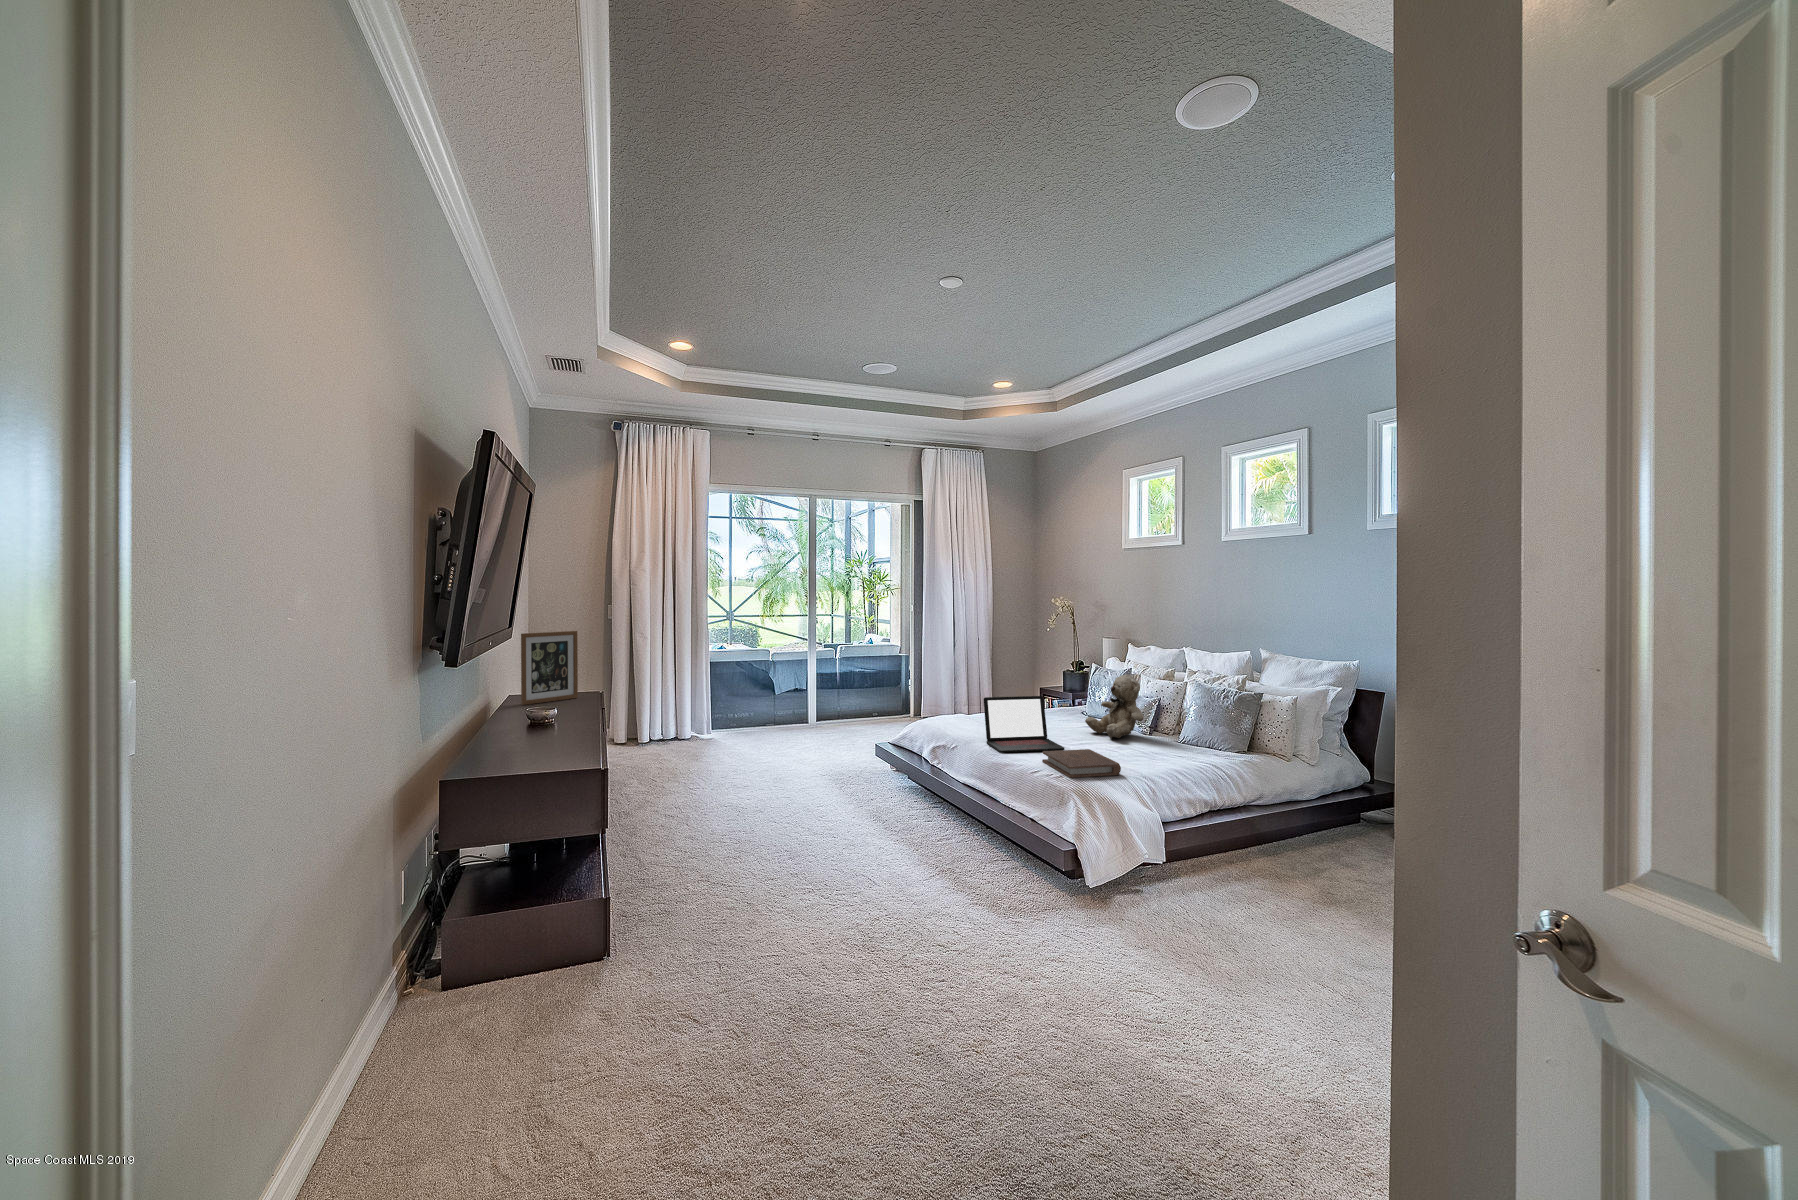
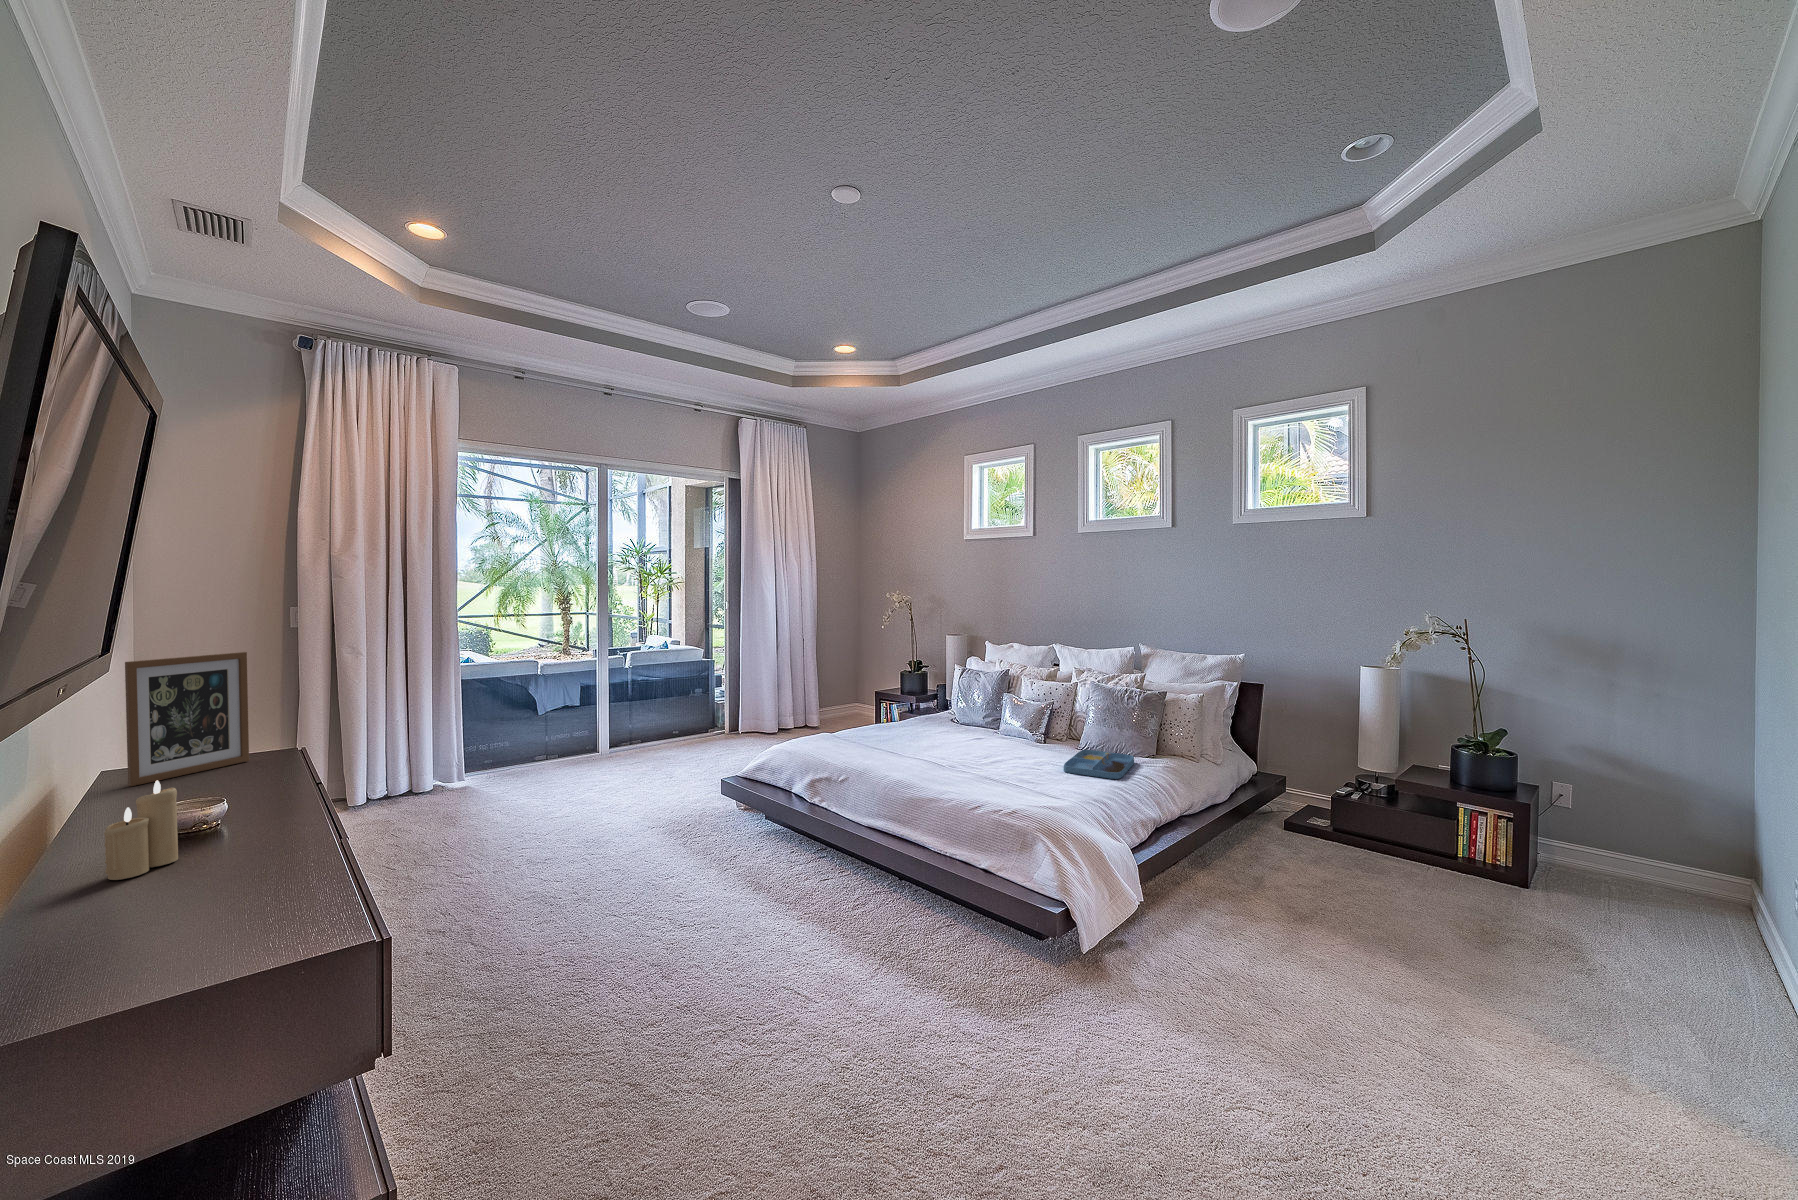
teddy bear: present [1085,674,1144,739] -> none [978,677,1046,752]
candle: none [509,691,538,739] -> present [104,781,178,880]
laptop: present [984,696,1065,752] -> none [882,709,983,784]
tray: none [1140,741,1218,764] -> present [1064,750,1134,779]
book: present [1042,749,1121,778] -> none [975,772,1074,814]

